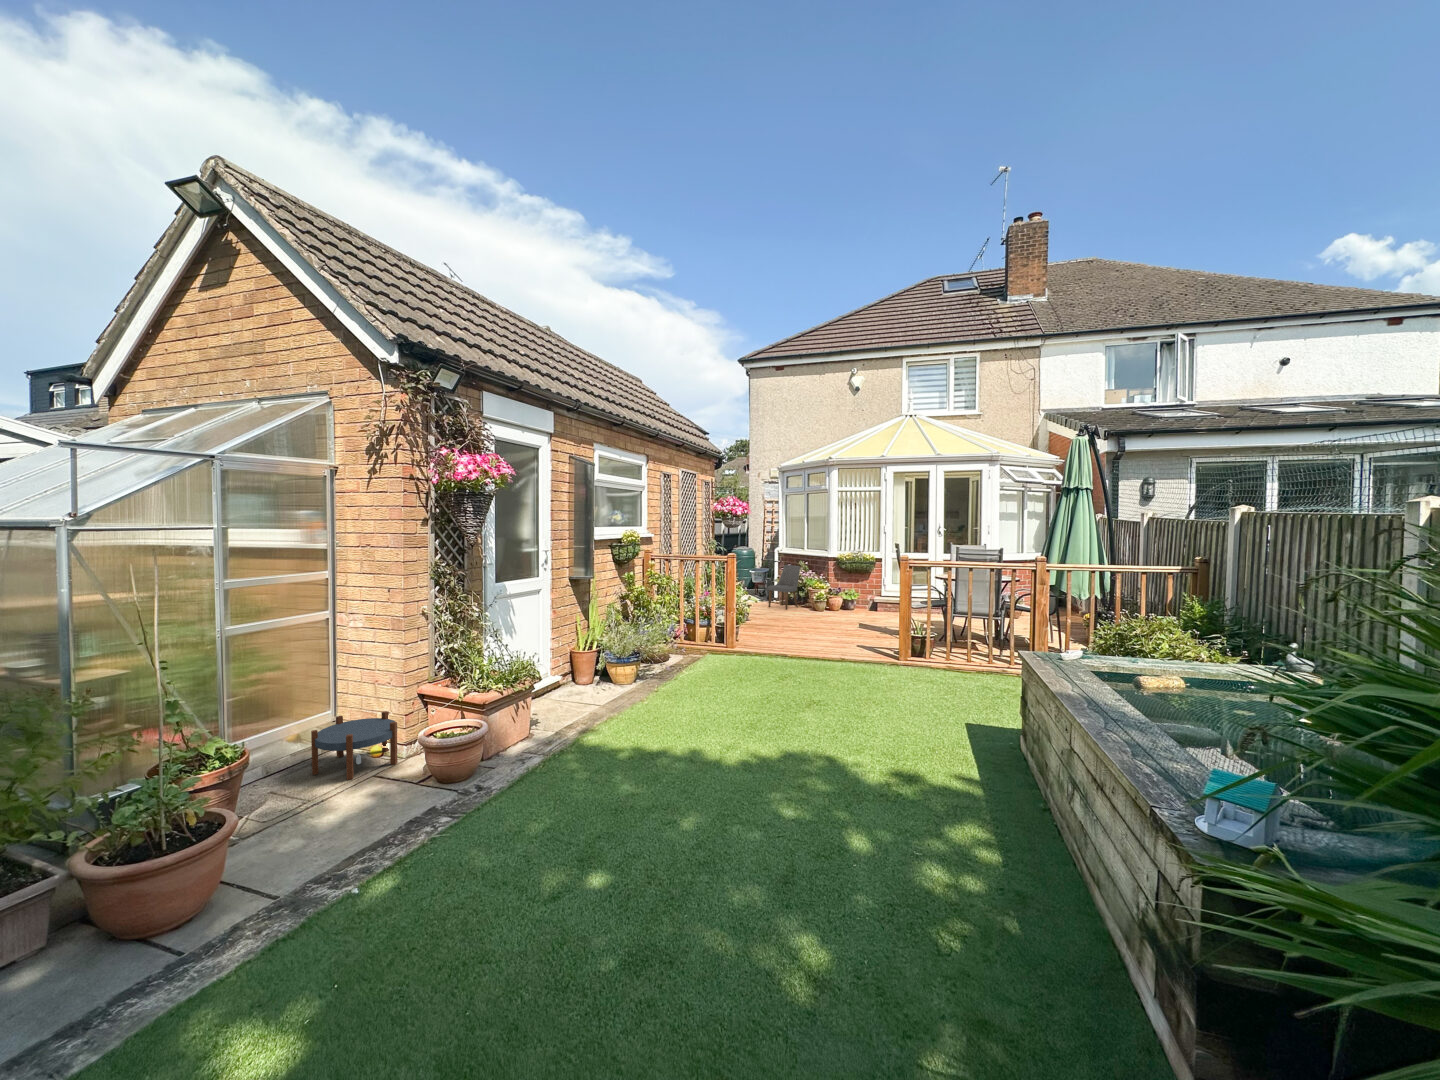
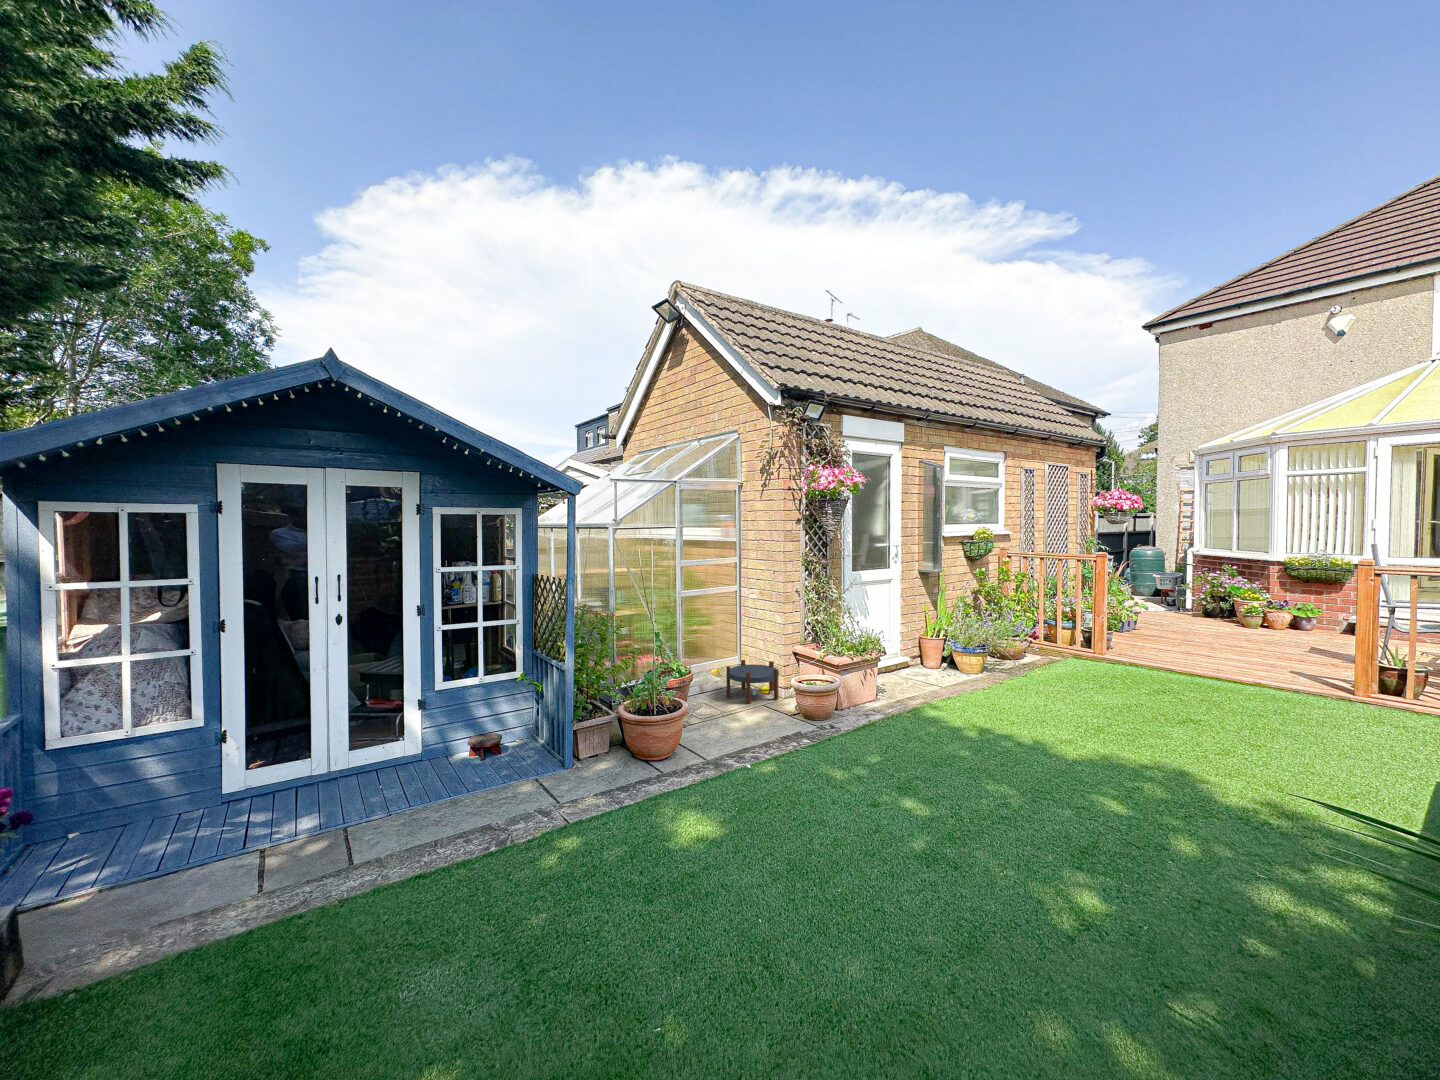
chair: present [768,565,800,610] -> none [1169,567,1219,620]

